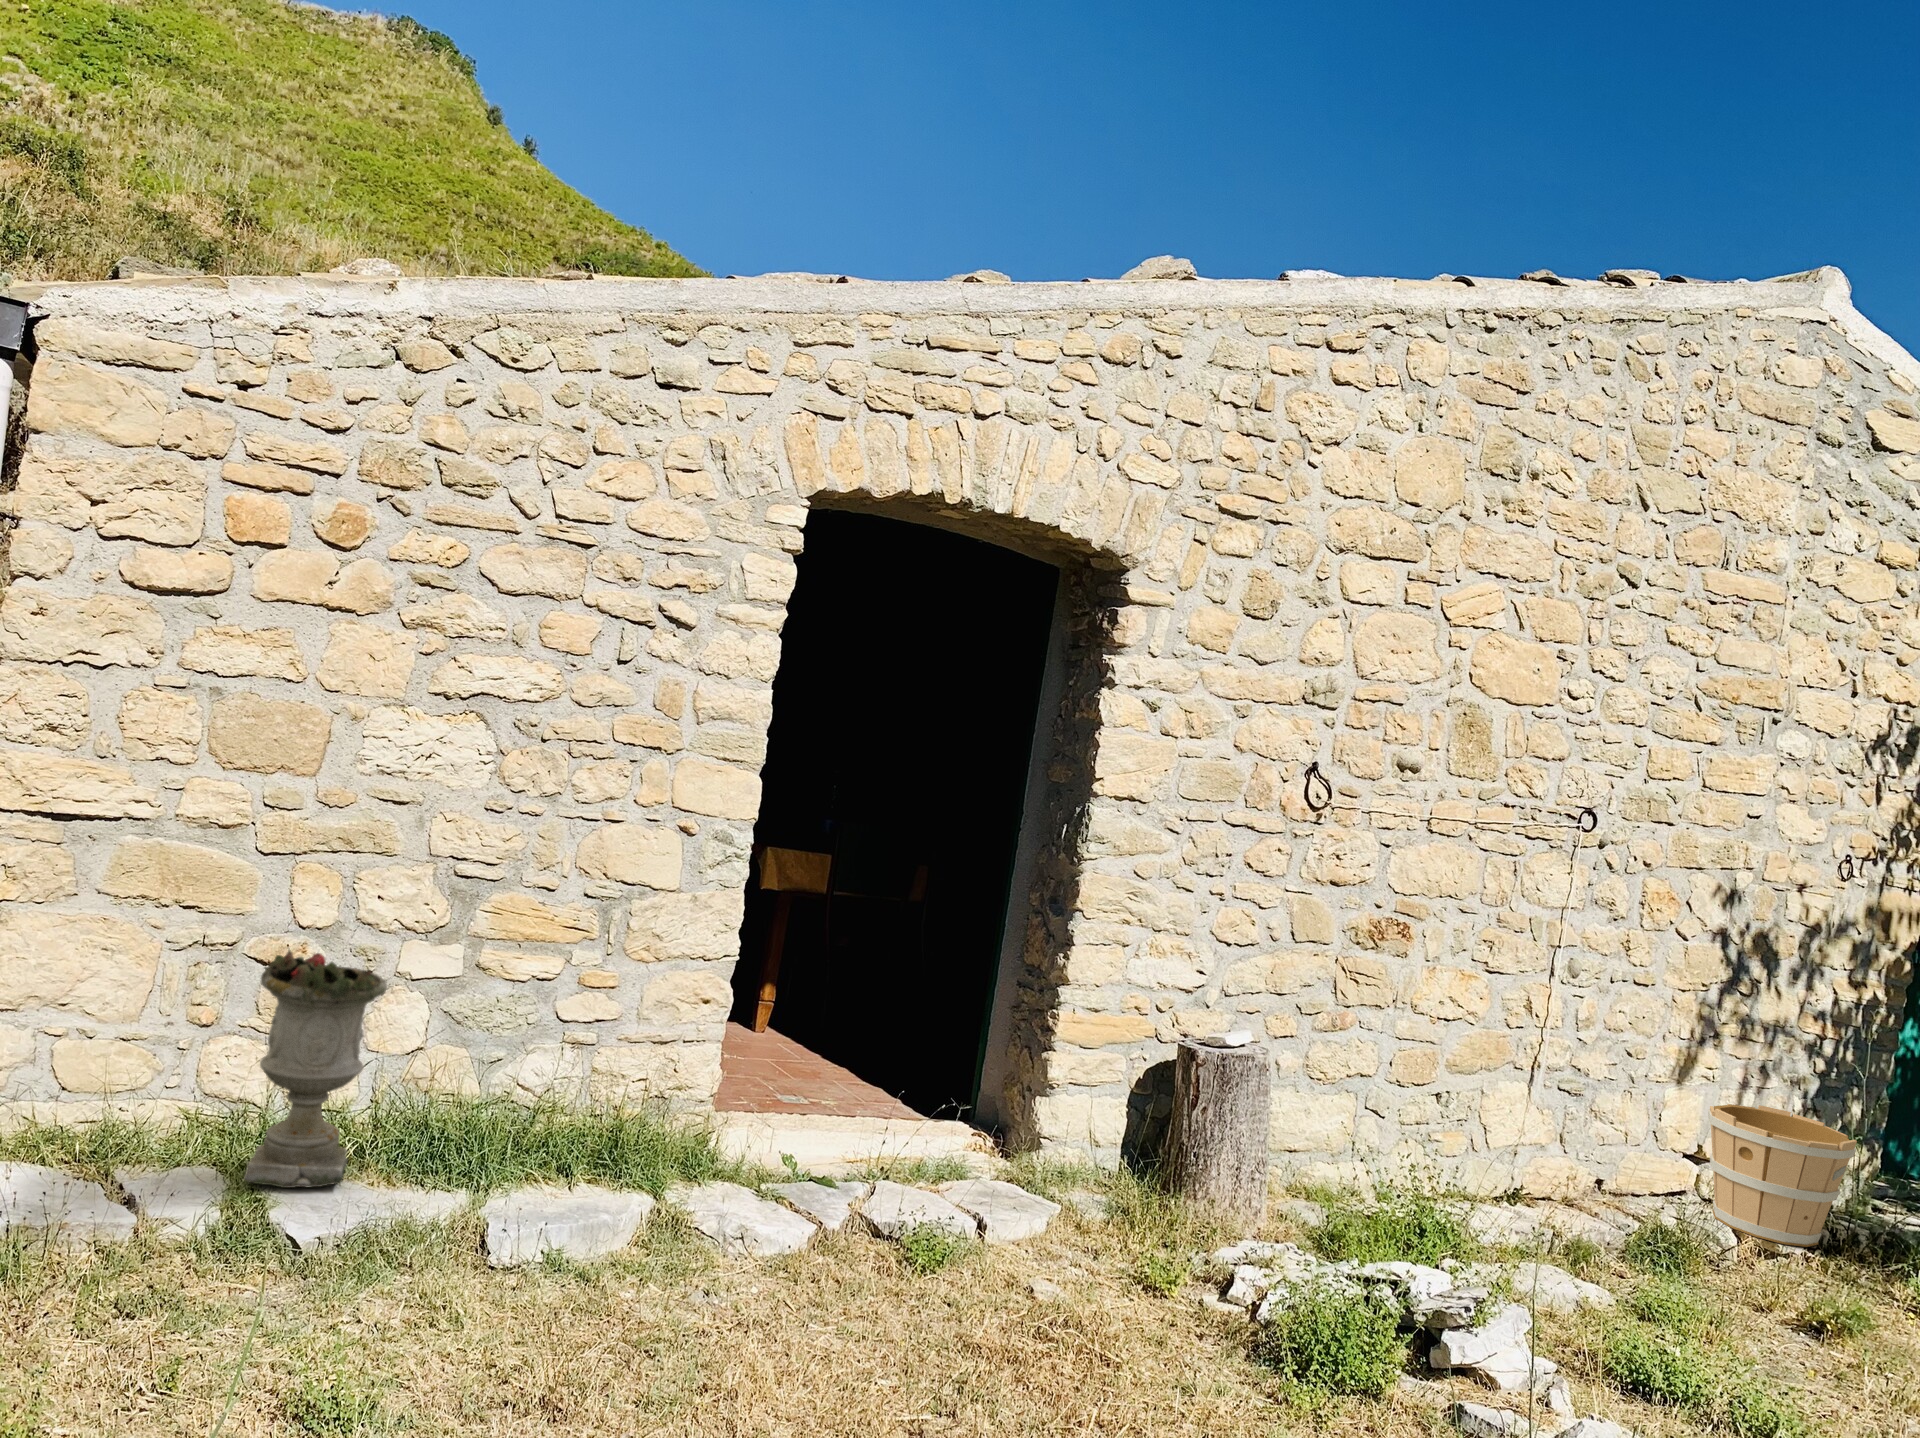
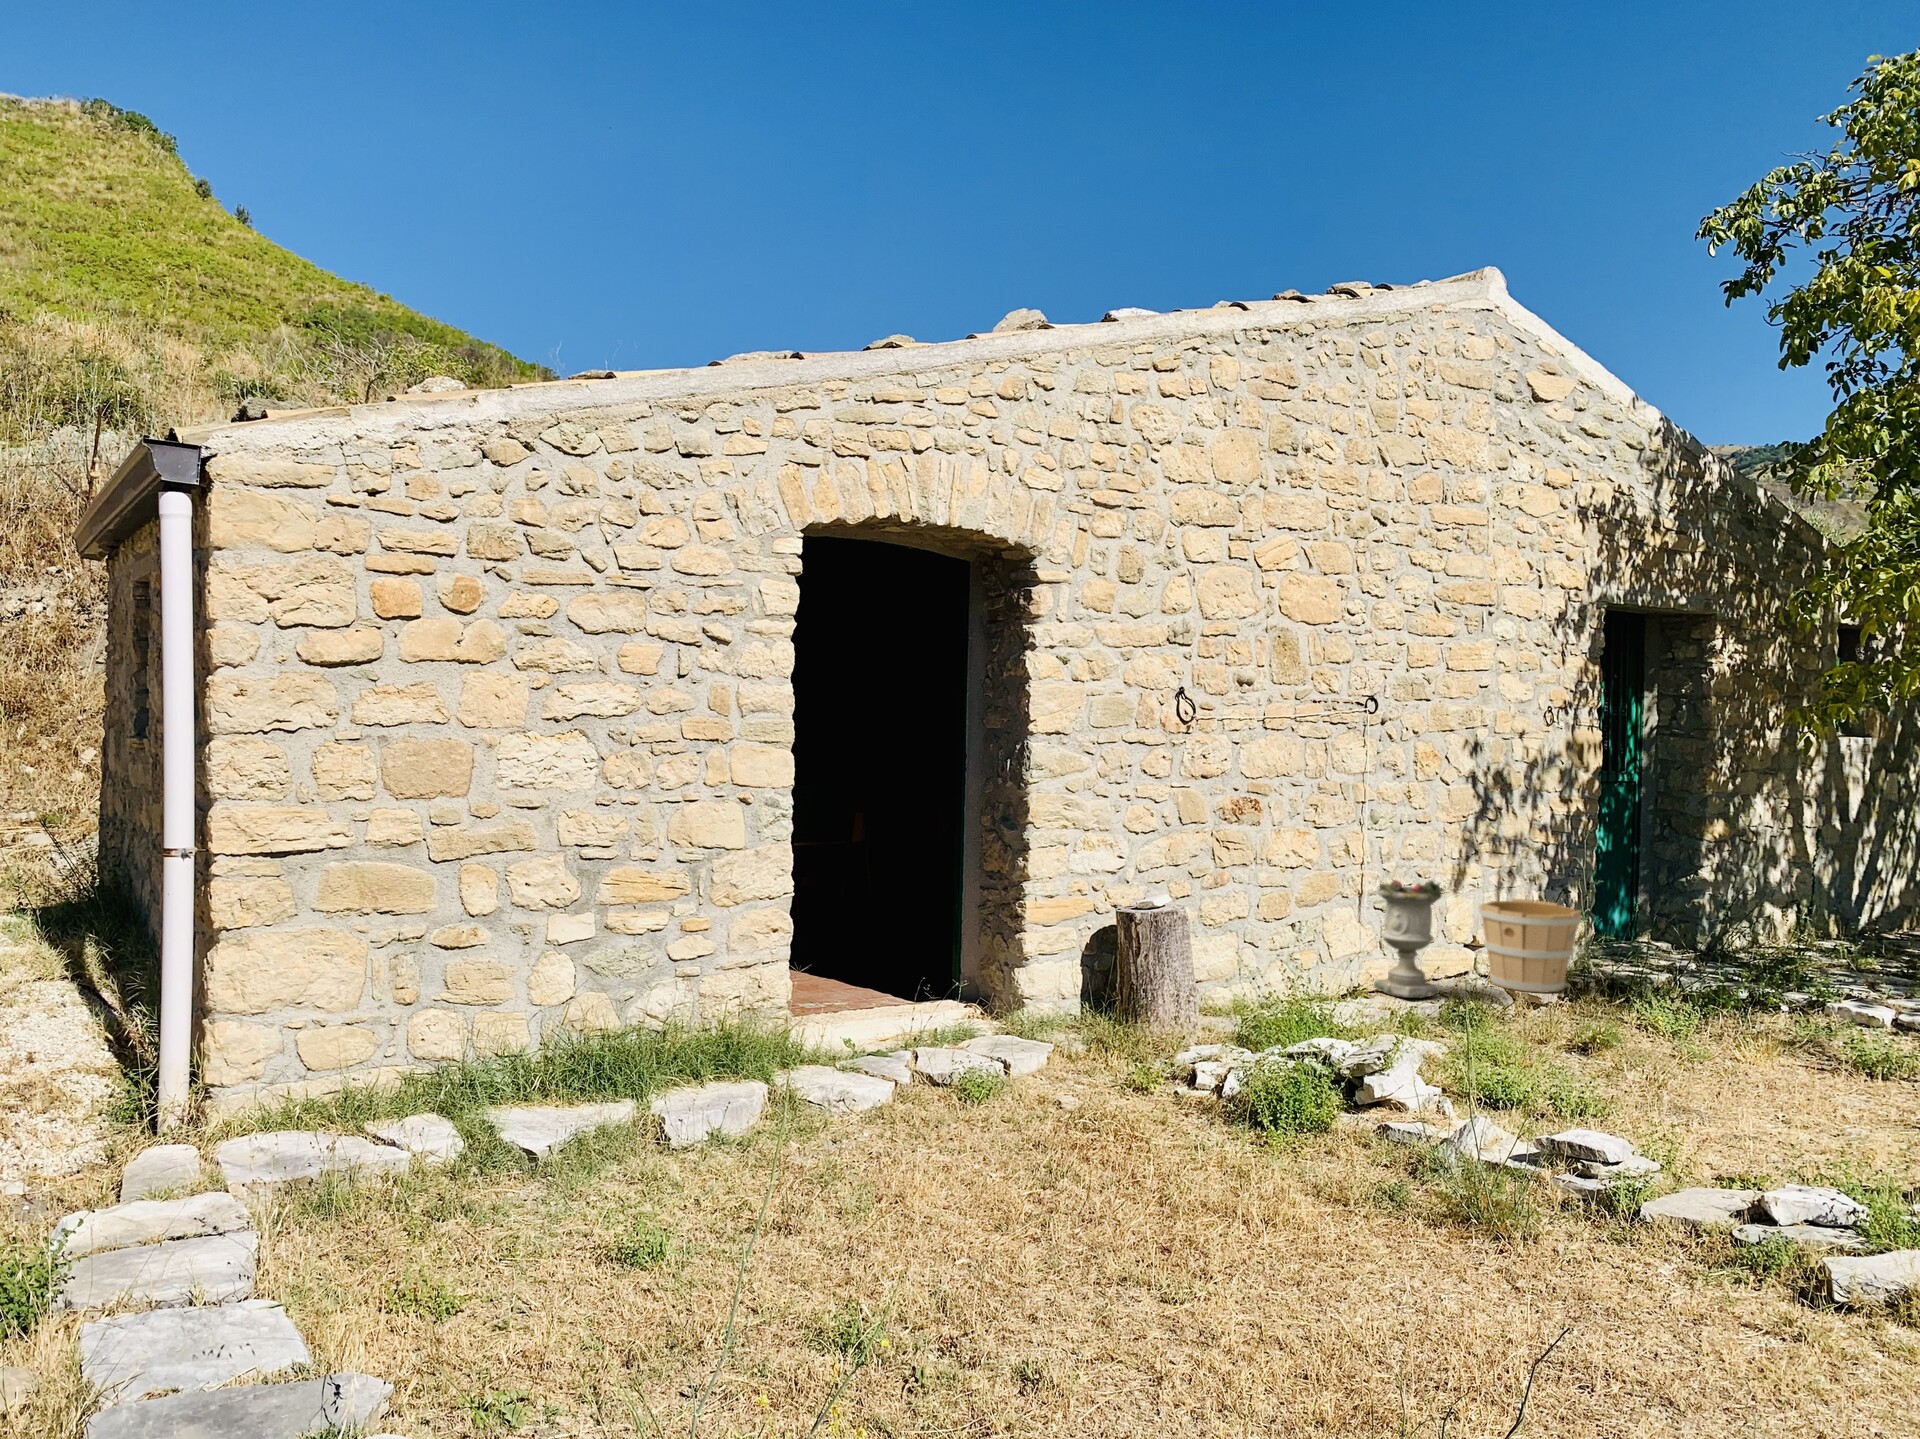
planter: present [242,949,387,1188] -> present [1374,880,1444,998]

